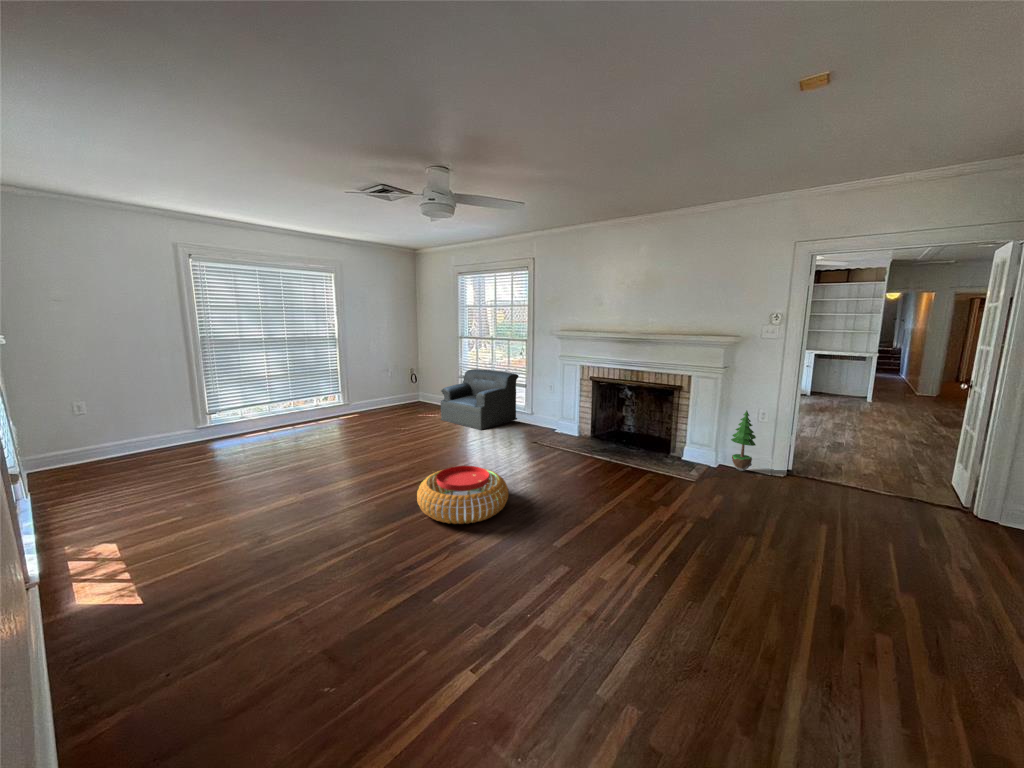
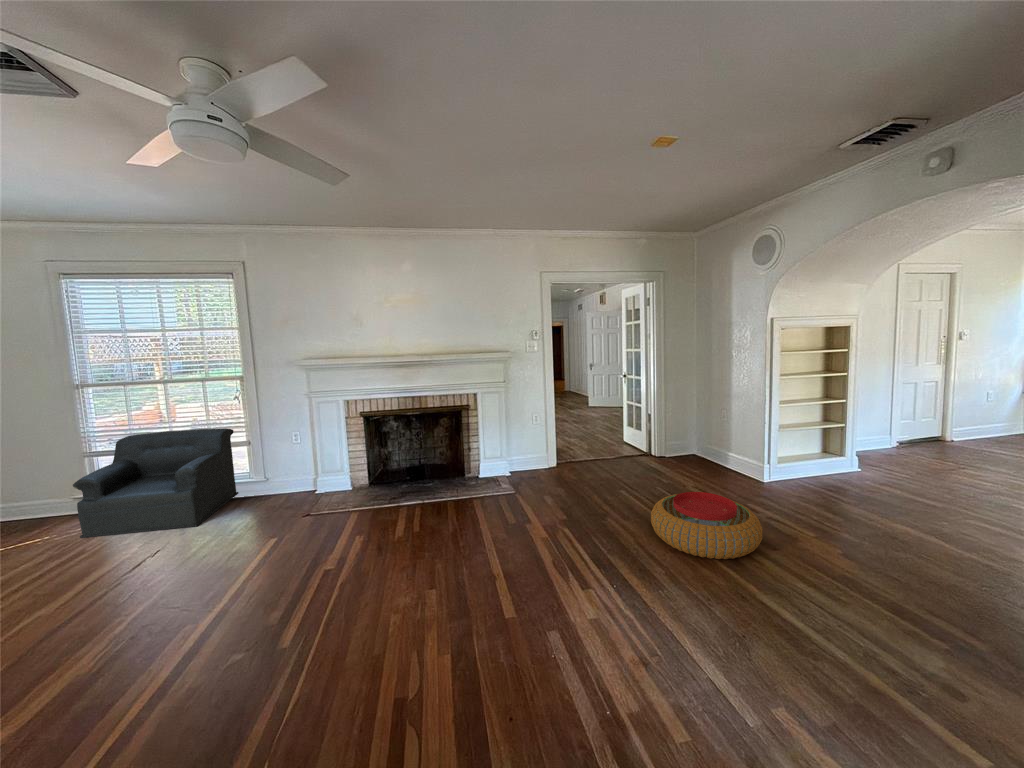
potted tree: present [731,410,756,471] -> none [518,416,539,472]
pouf: present [417,466,508,524] -> present [651,492,763,559]

